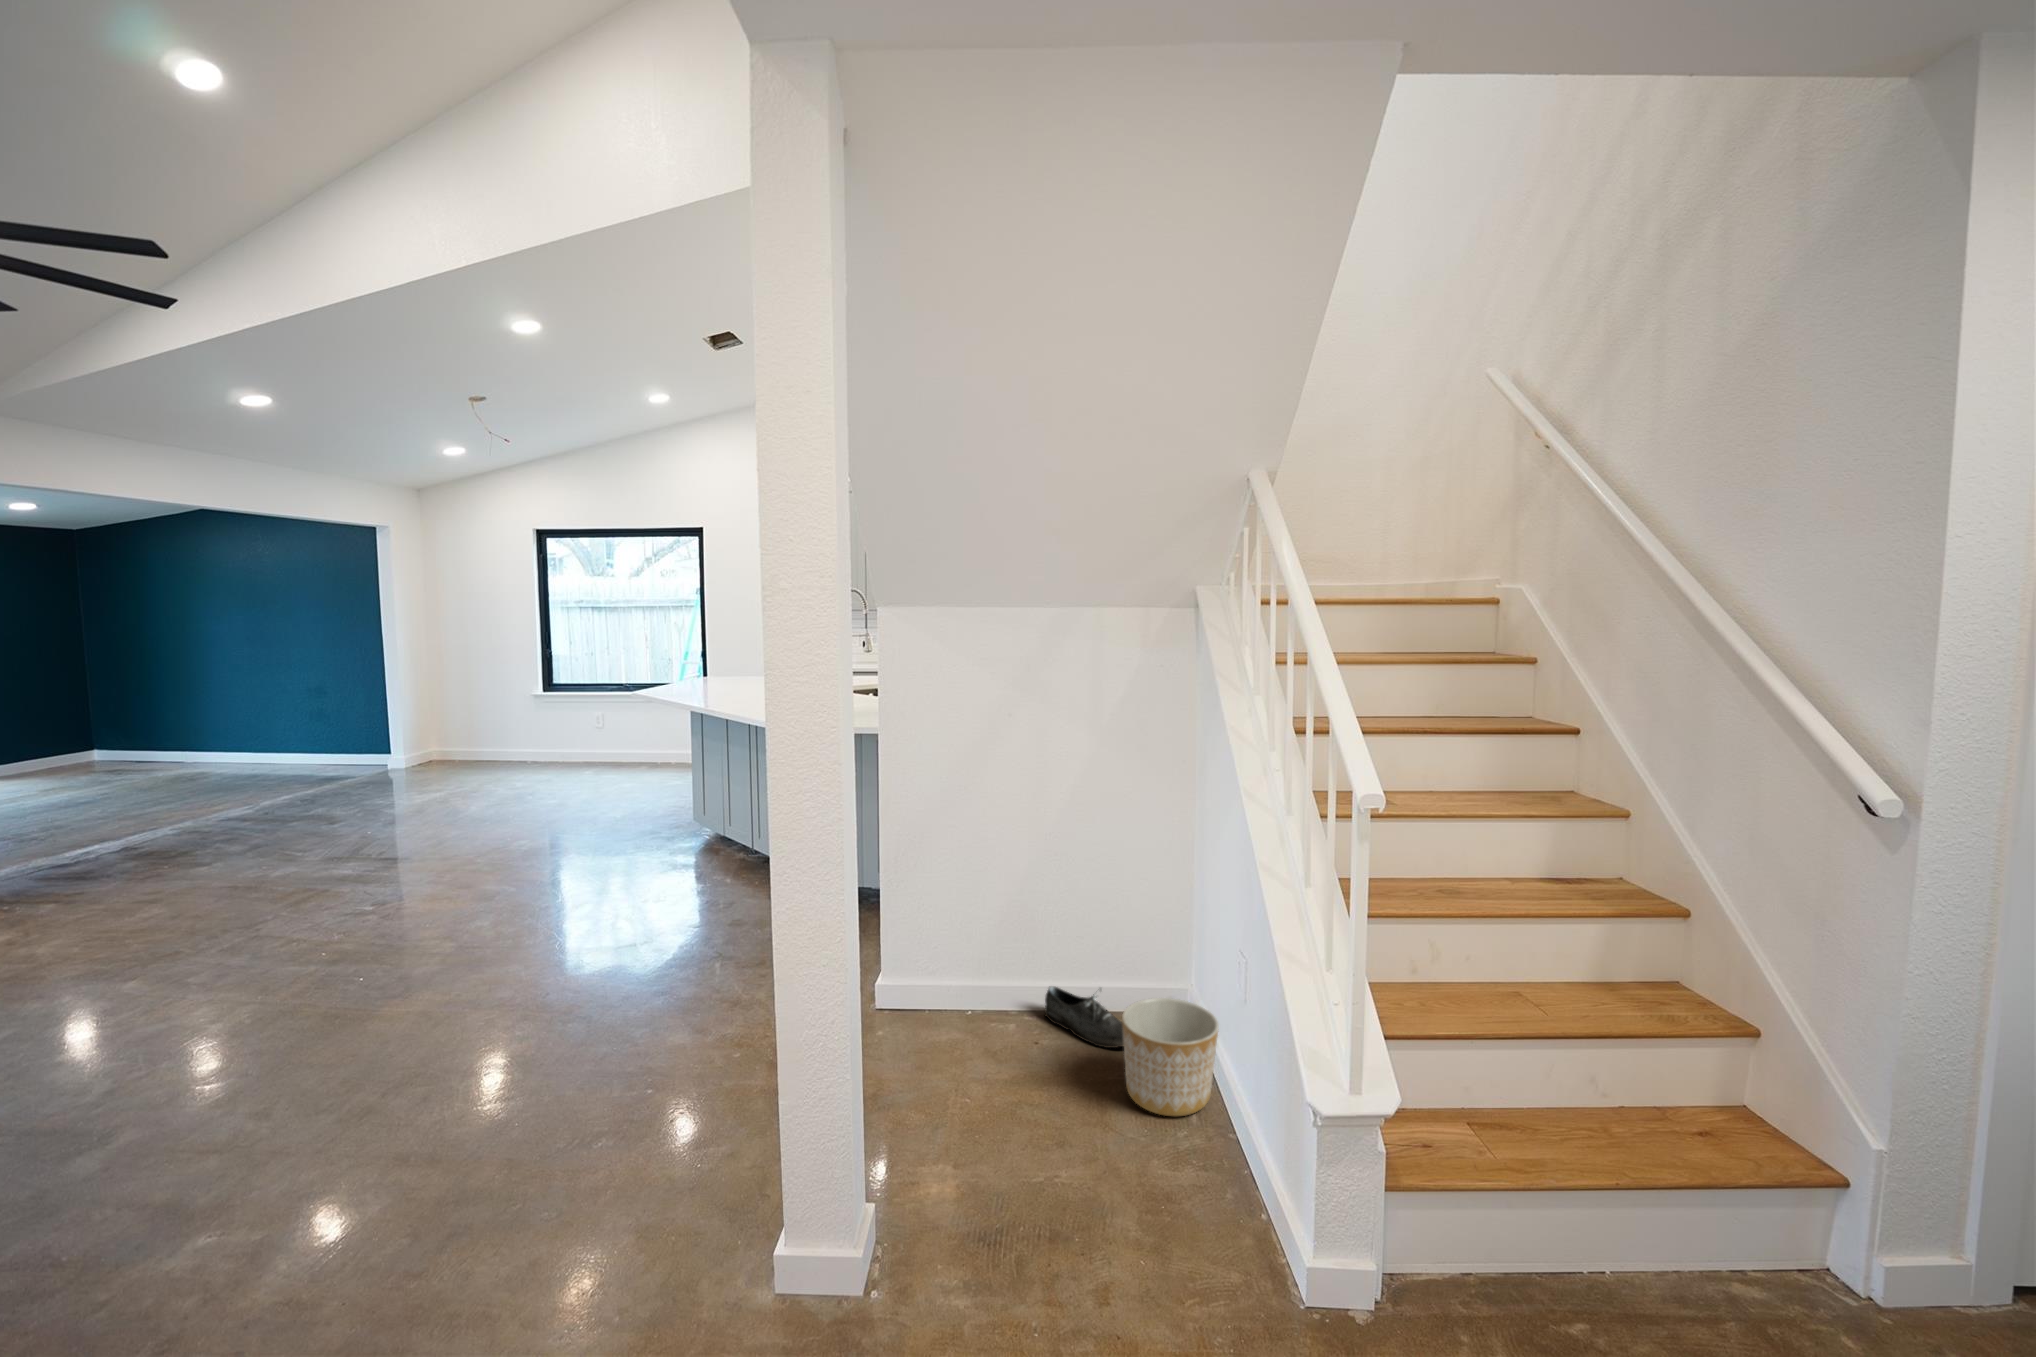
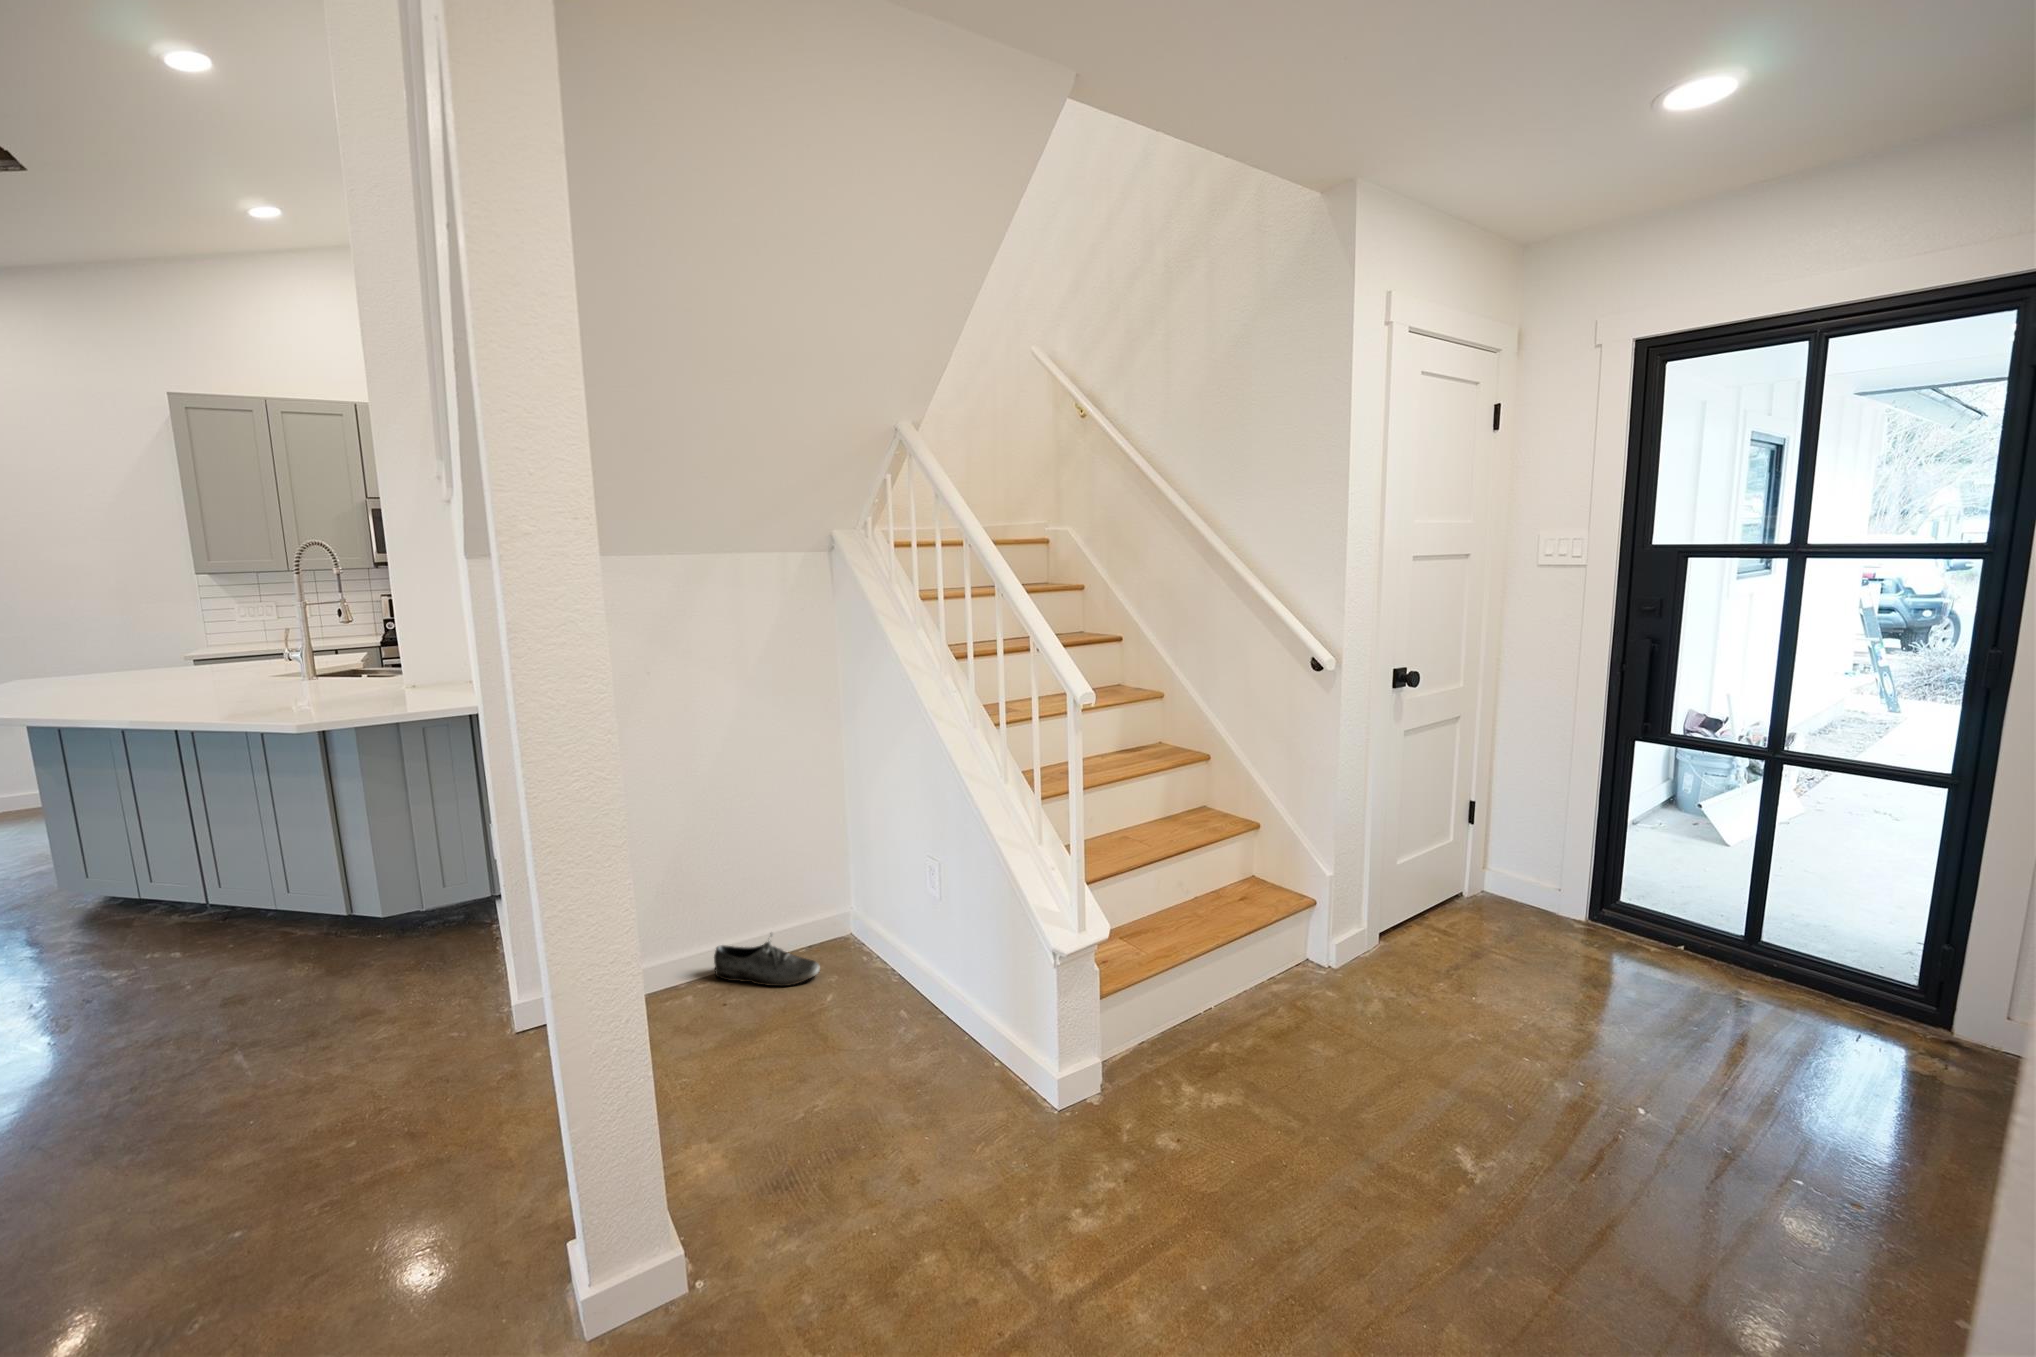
planter: present [1122,998,1219,1116] -> none [823,917,912,1022]

